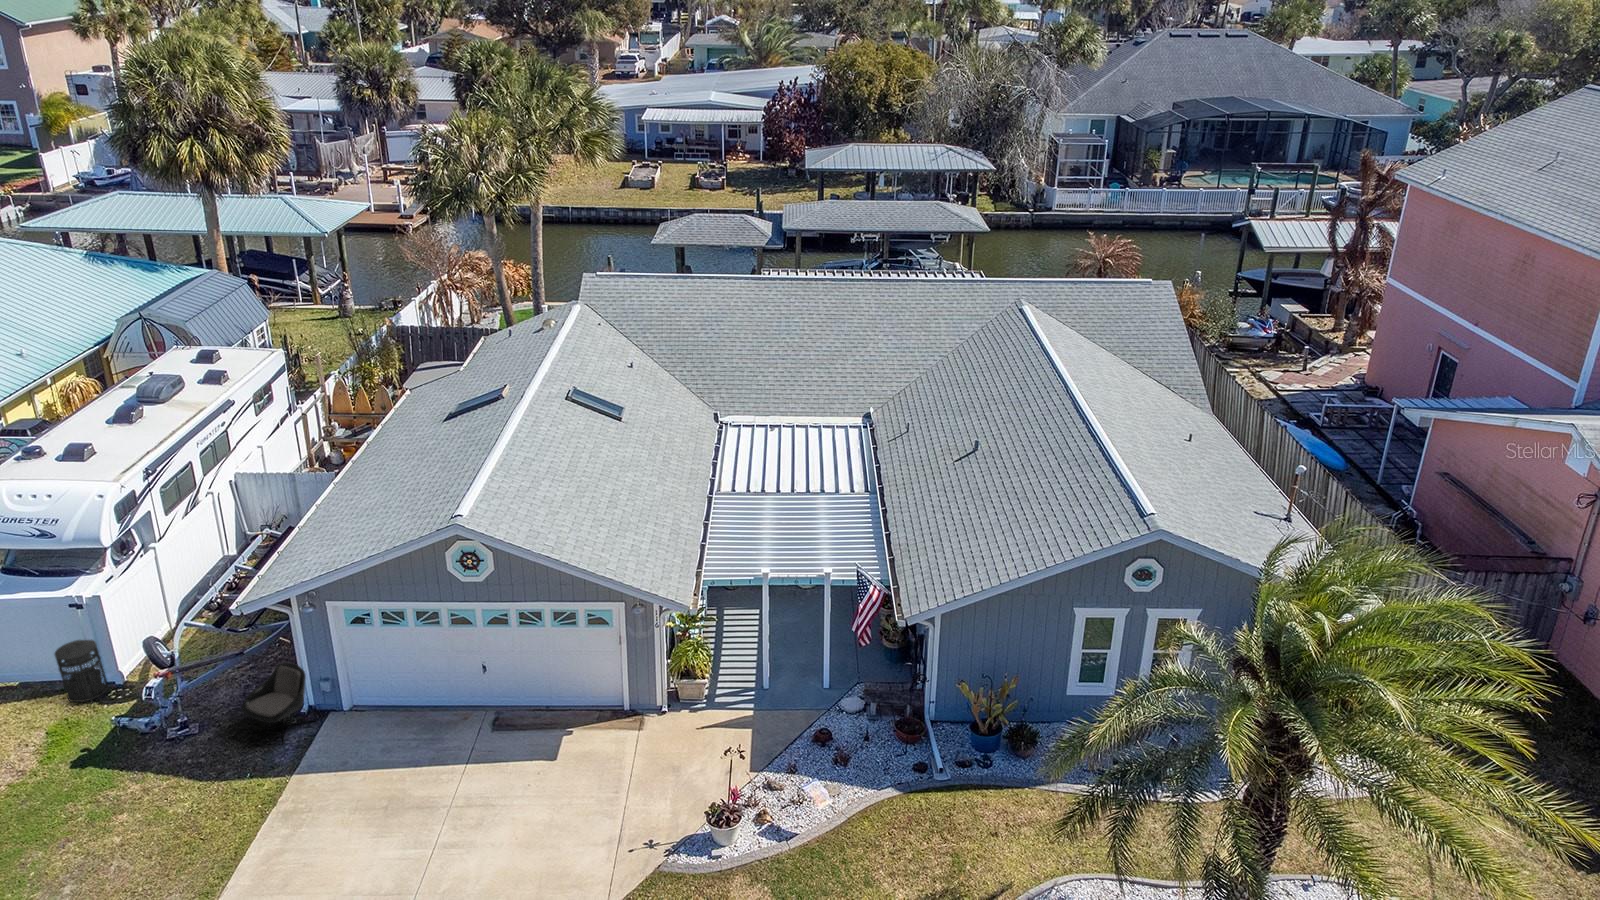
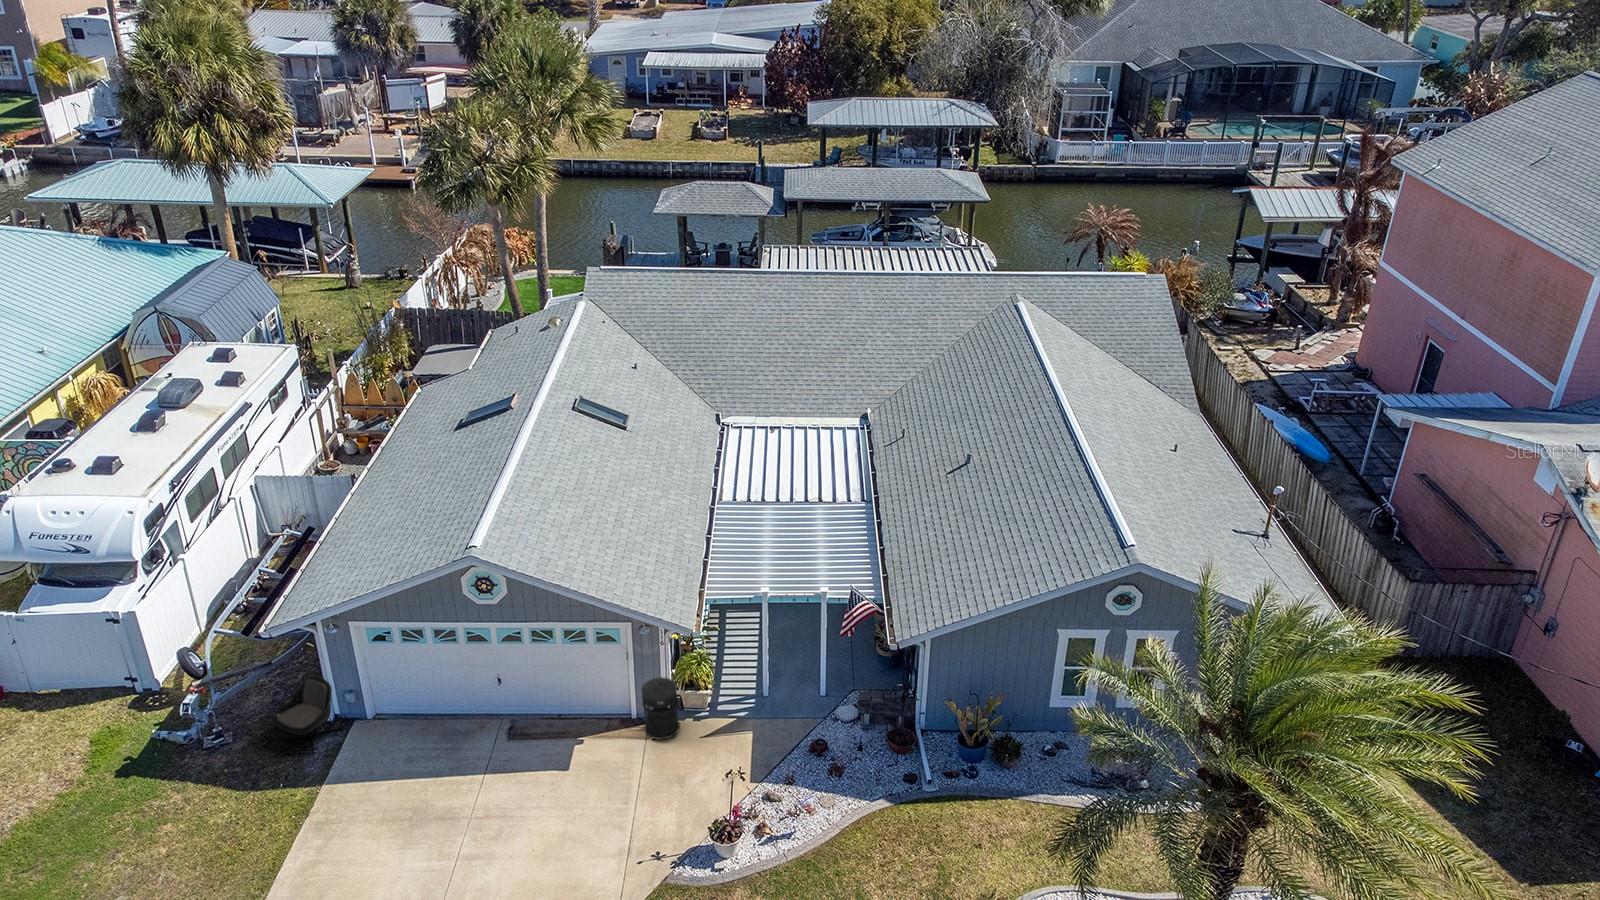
trash can: present [55,640,109,703] -> present [641,677,680,740]

